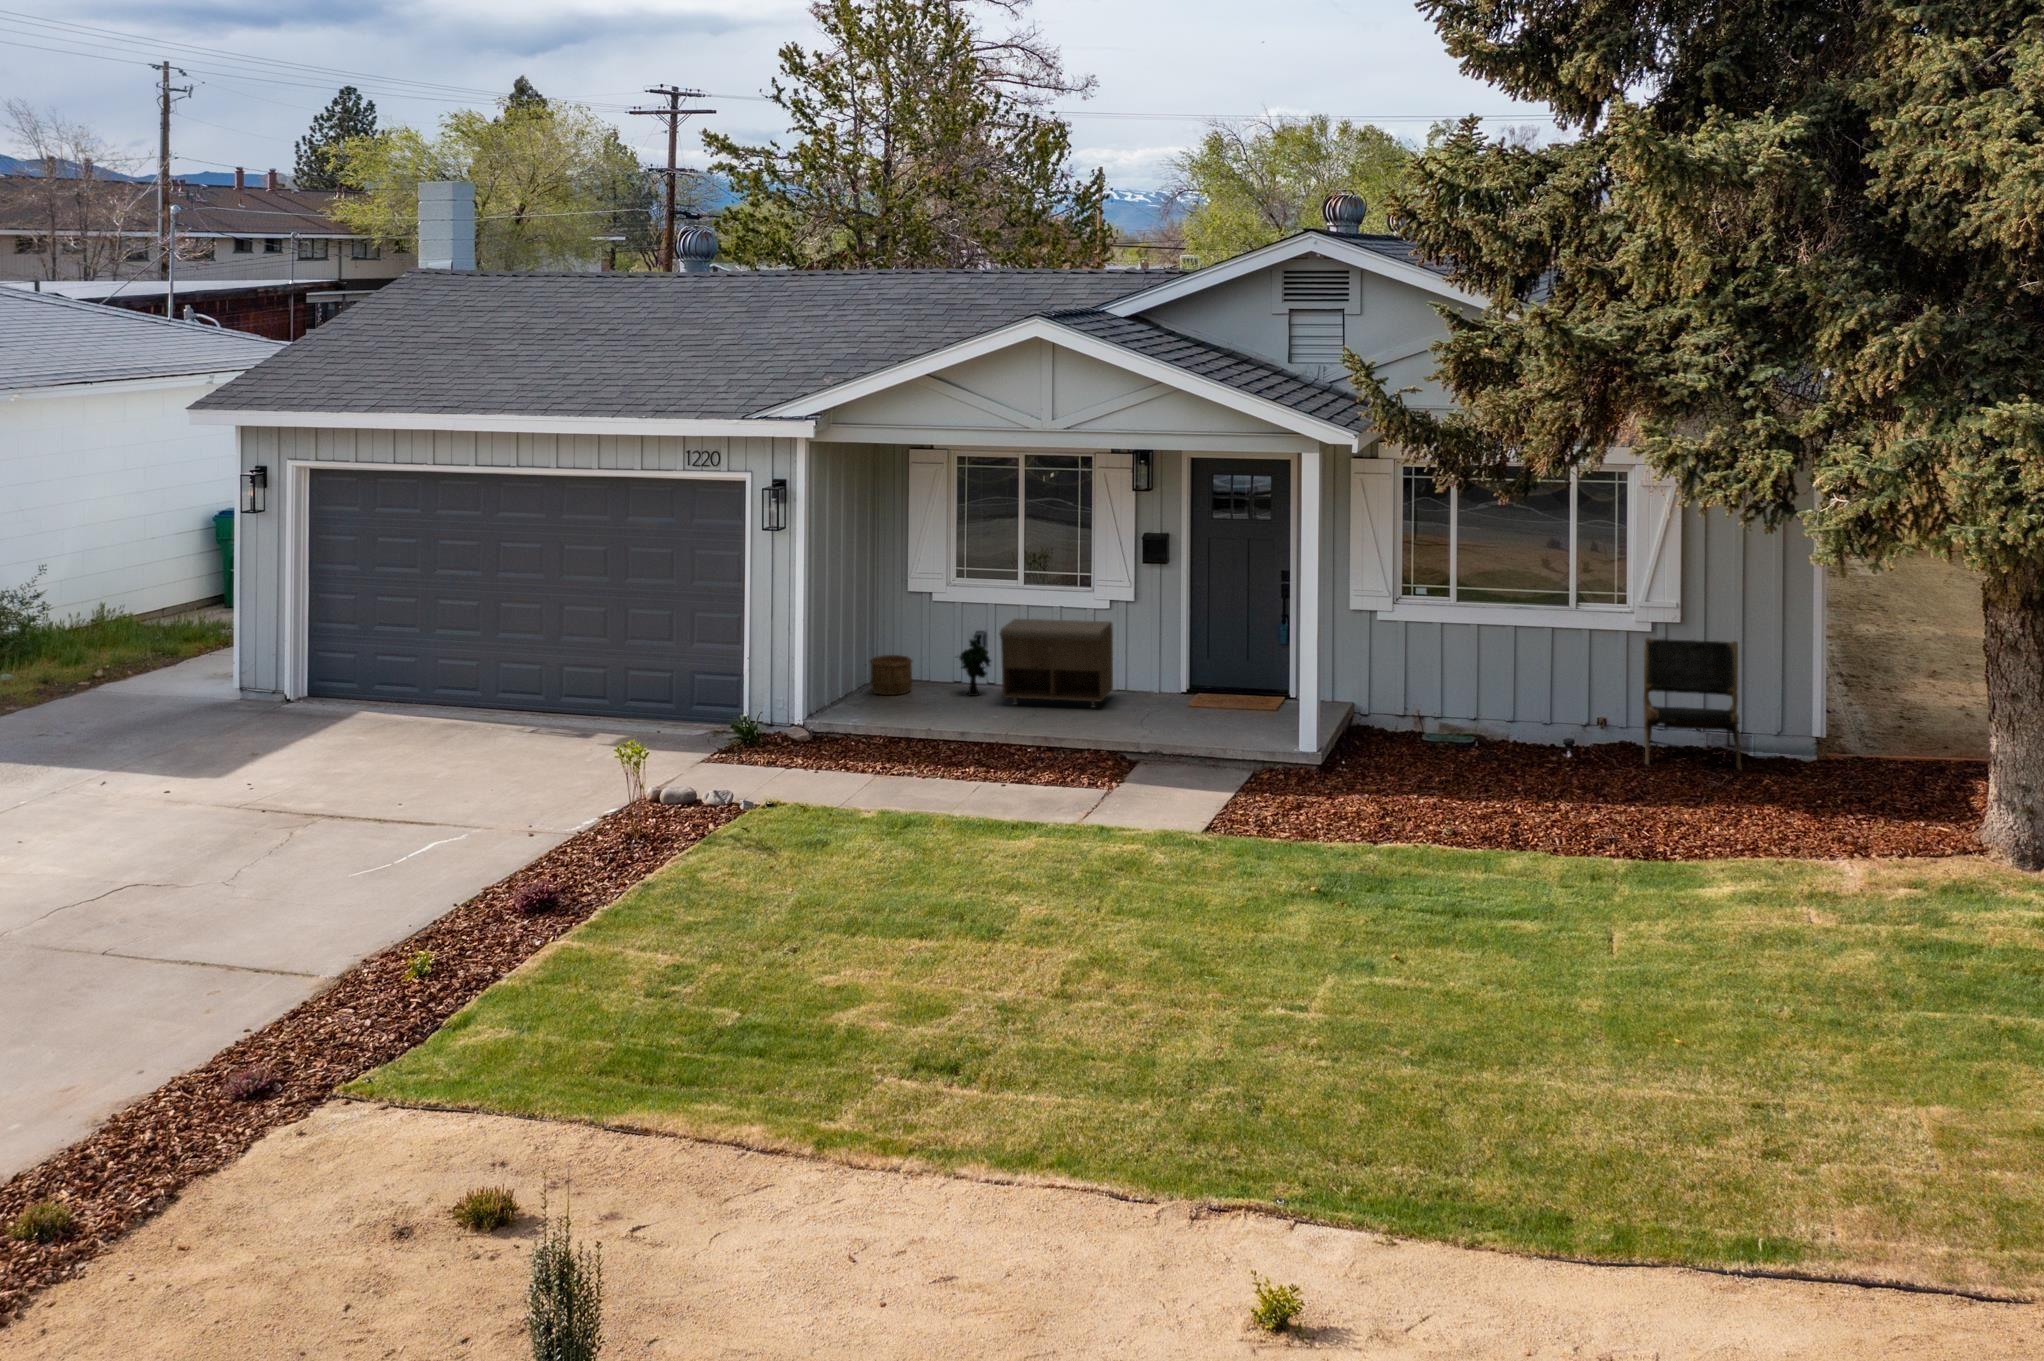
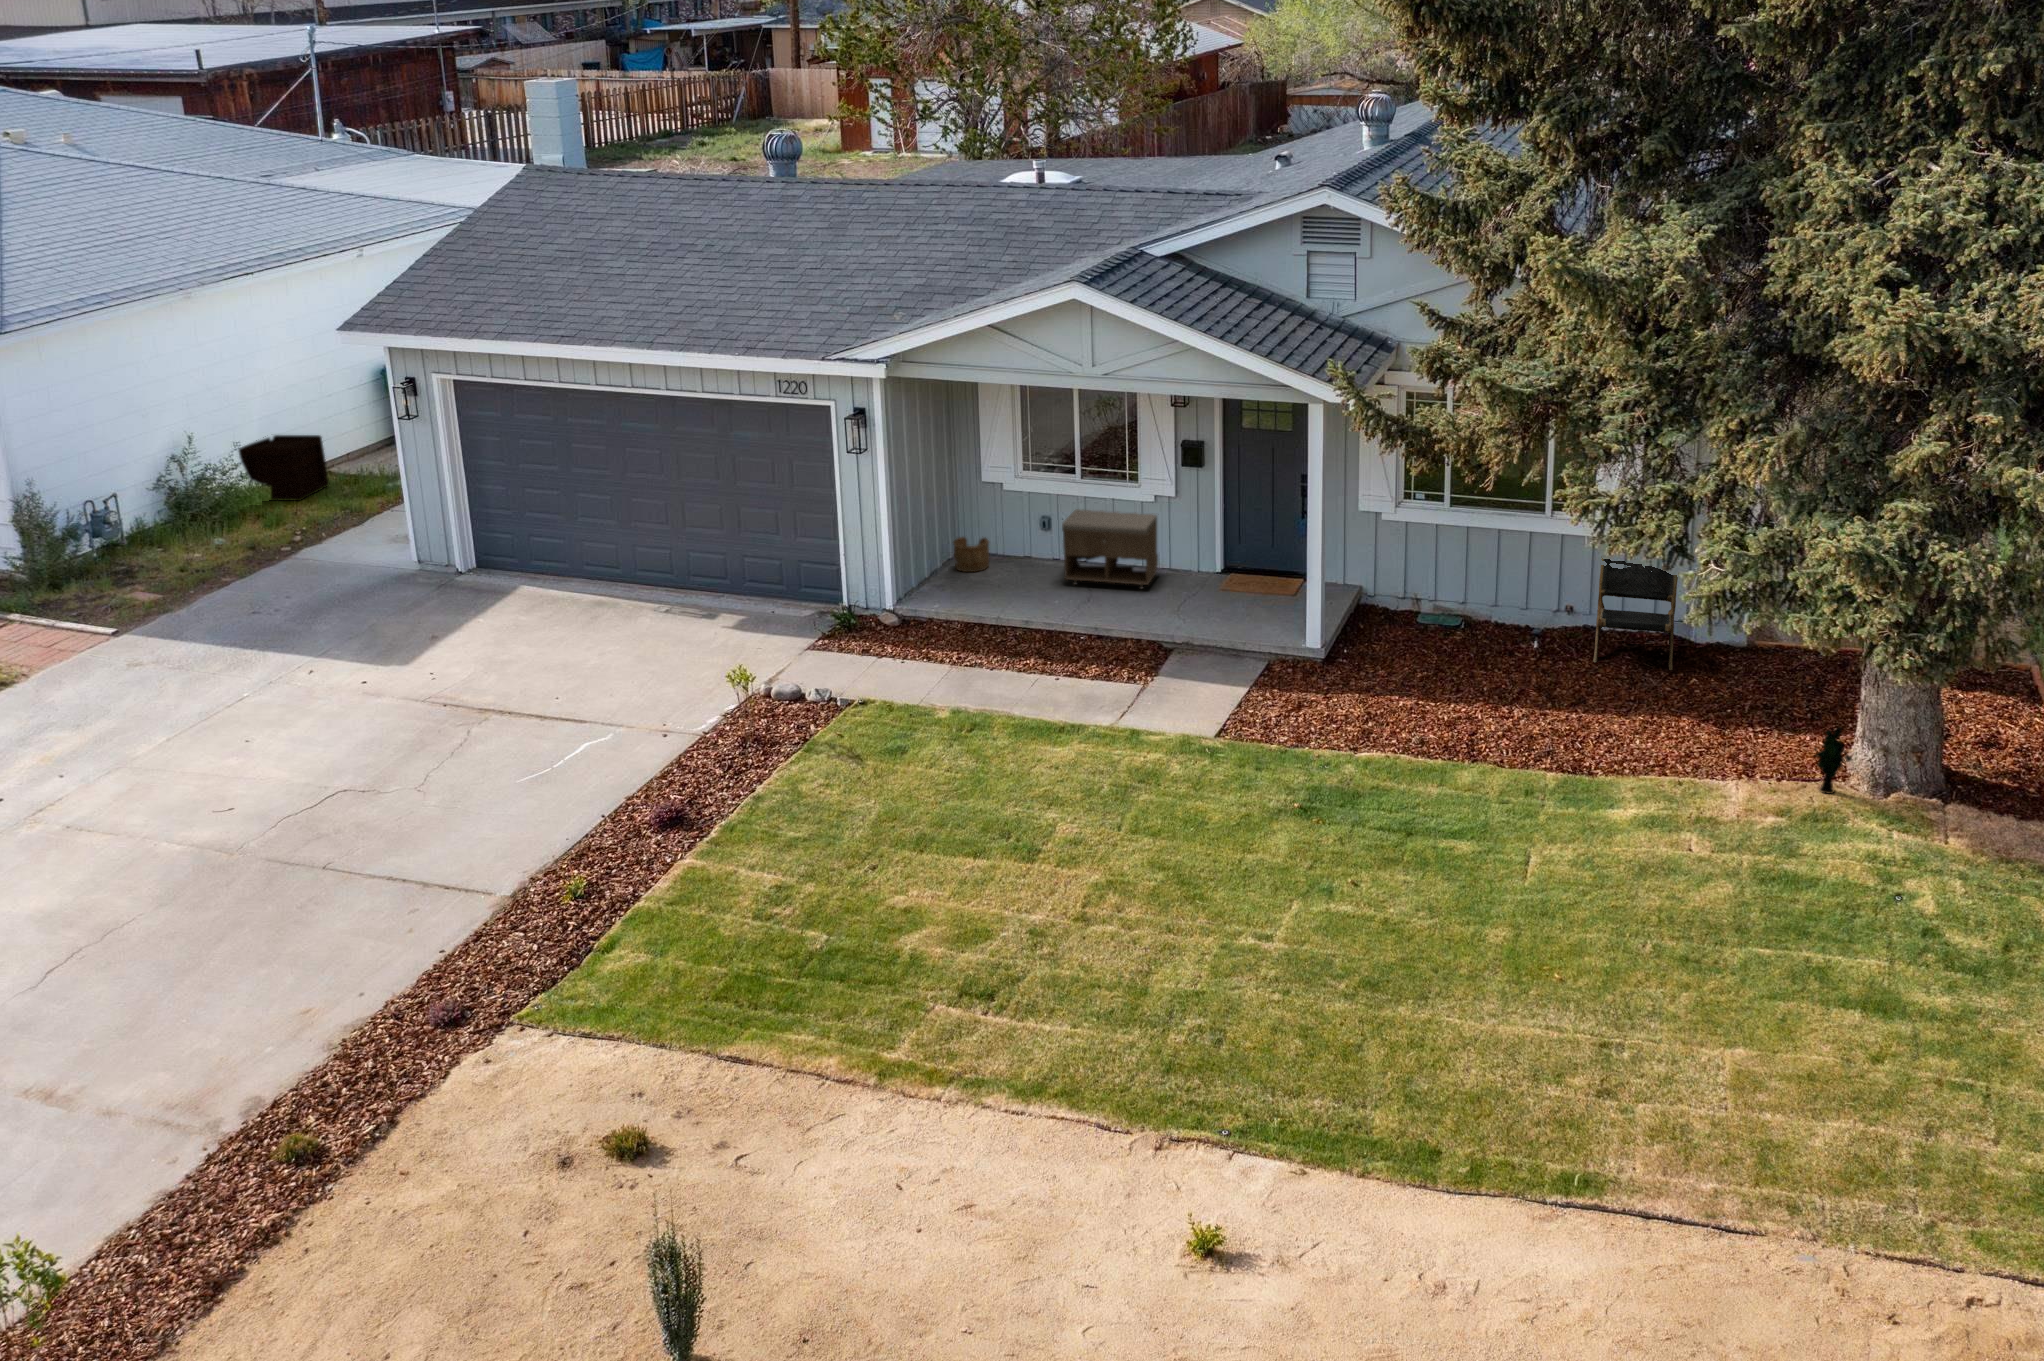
wooden crate: none [41,572,143,644] -> present [239,435,330,501]
decorative plant: present [959,634,991,696] -> present [1814,727,1852,794]

